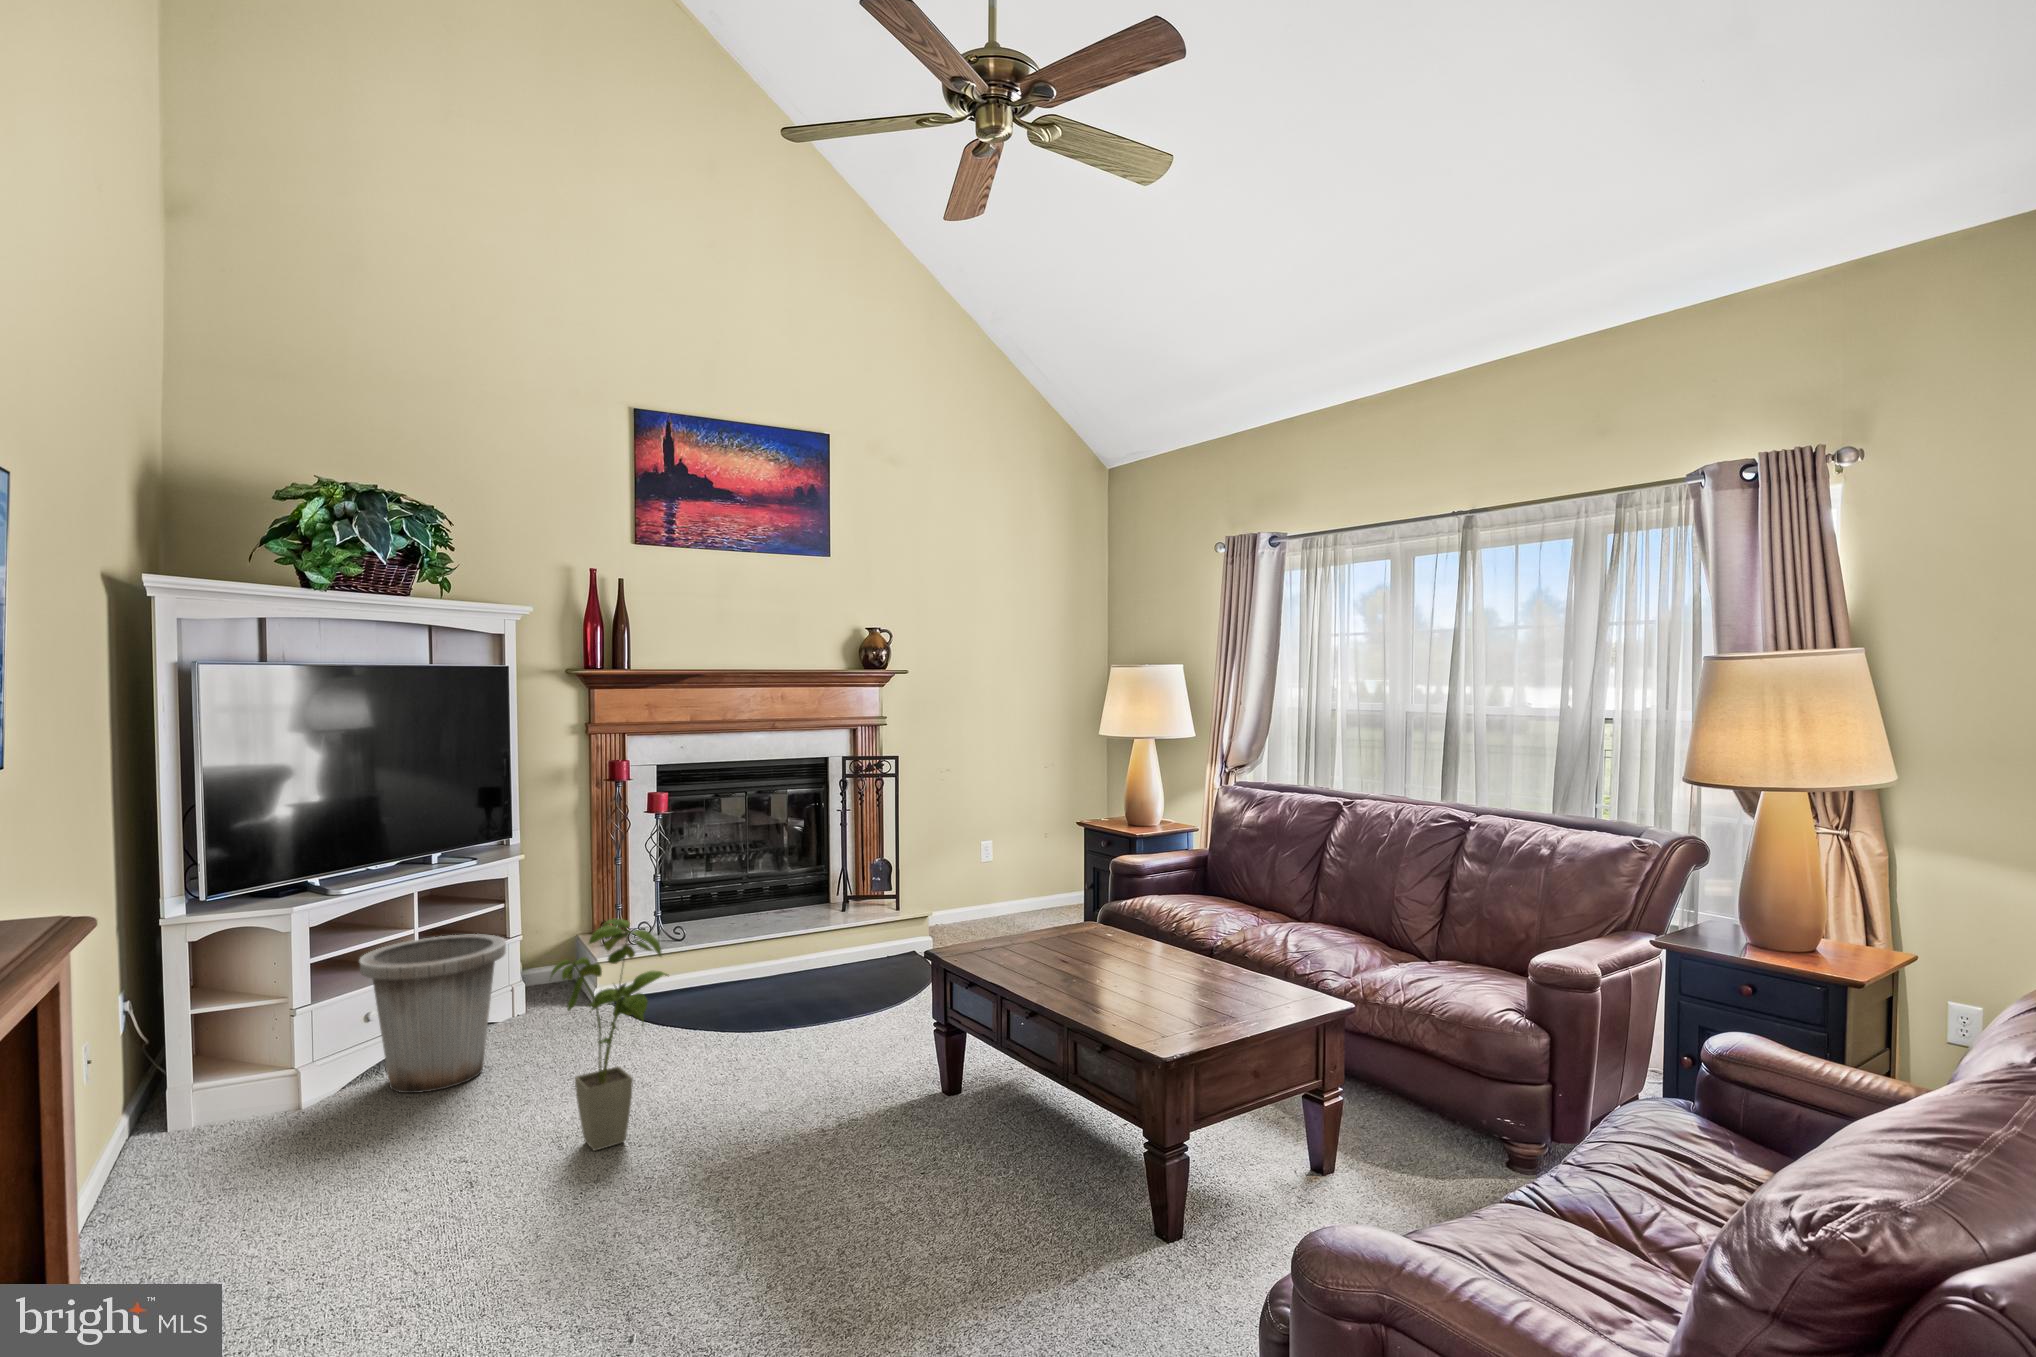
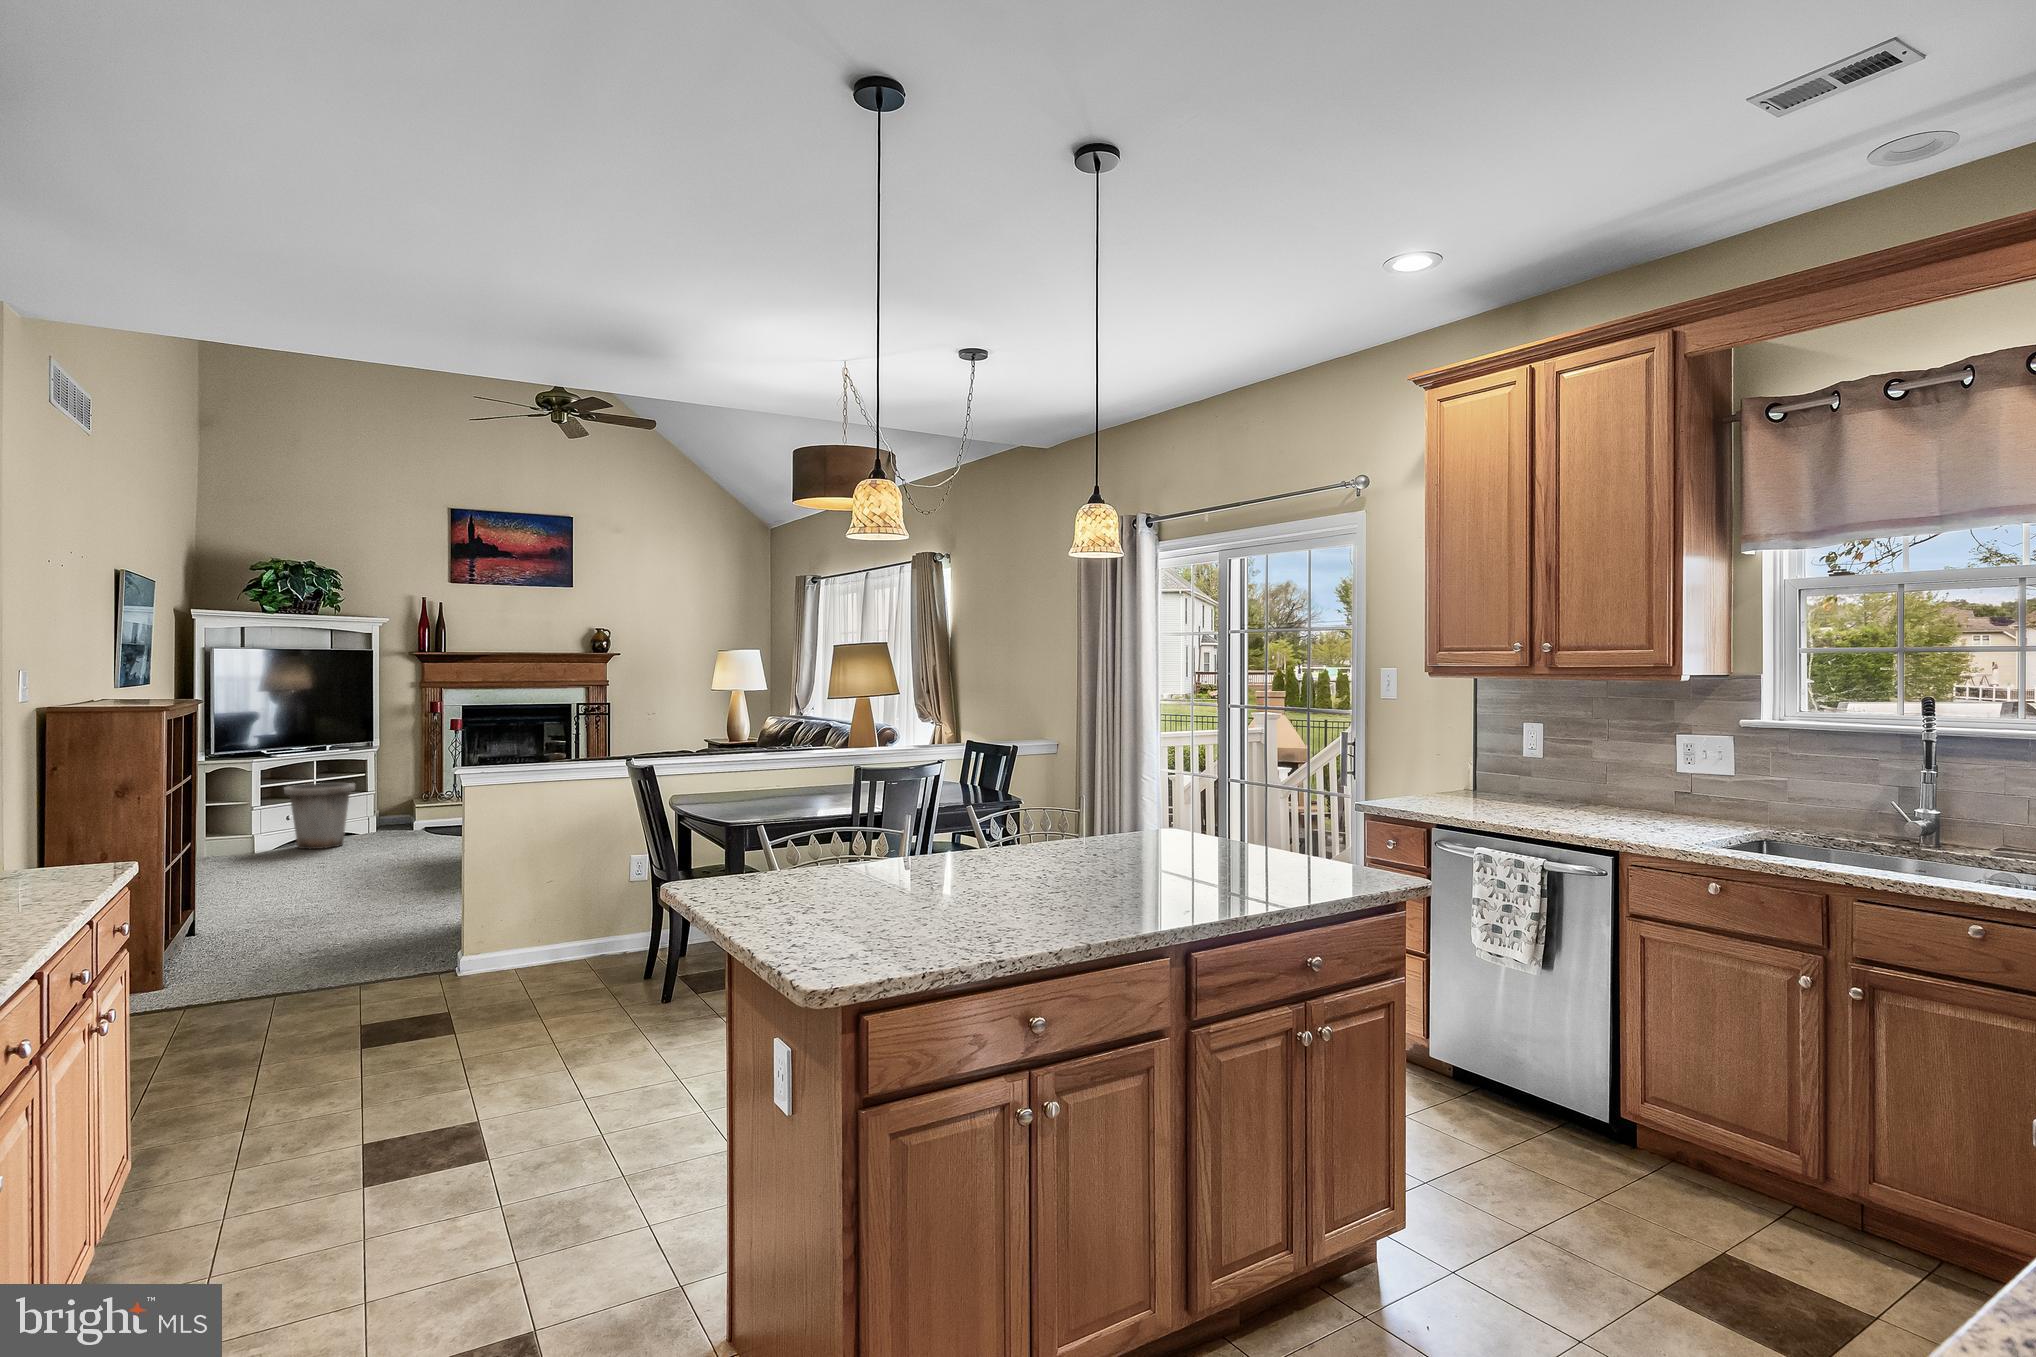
house plant: present [551,919,669,1151] -> none [353,765,413,862]

